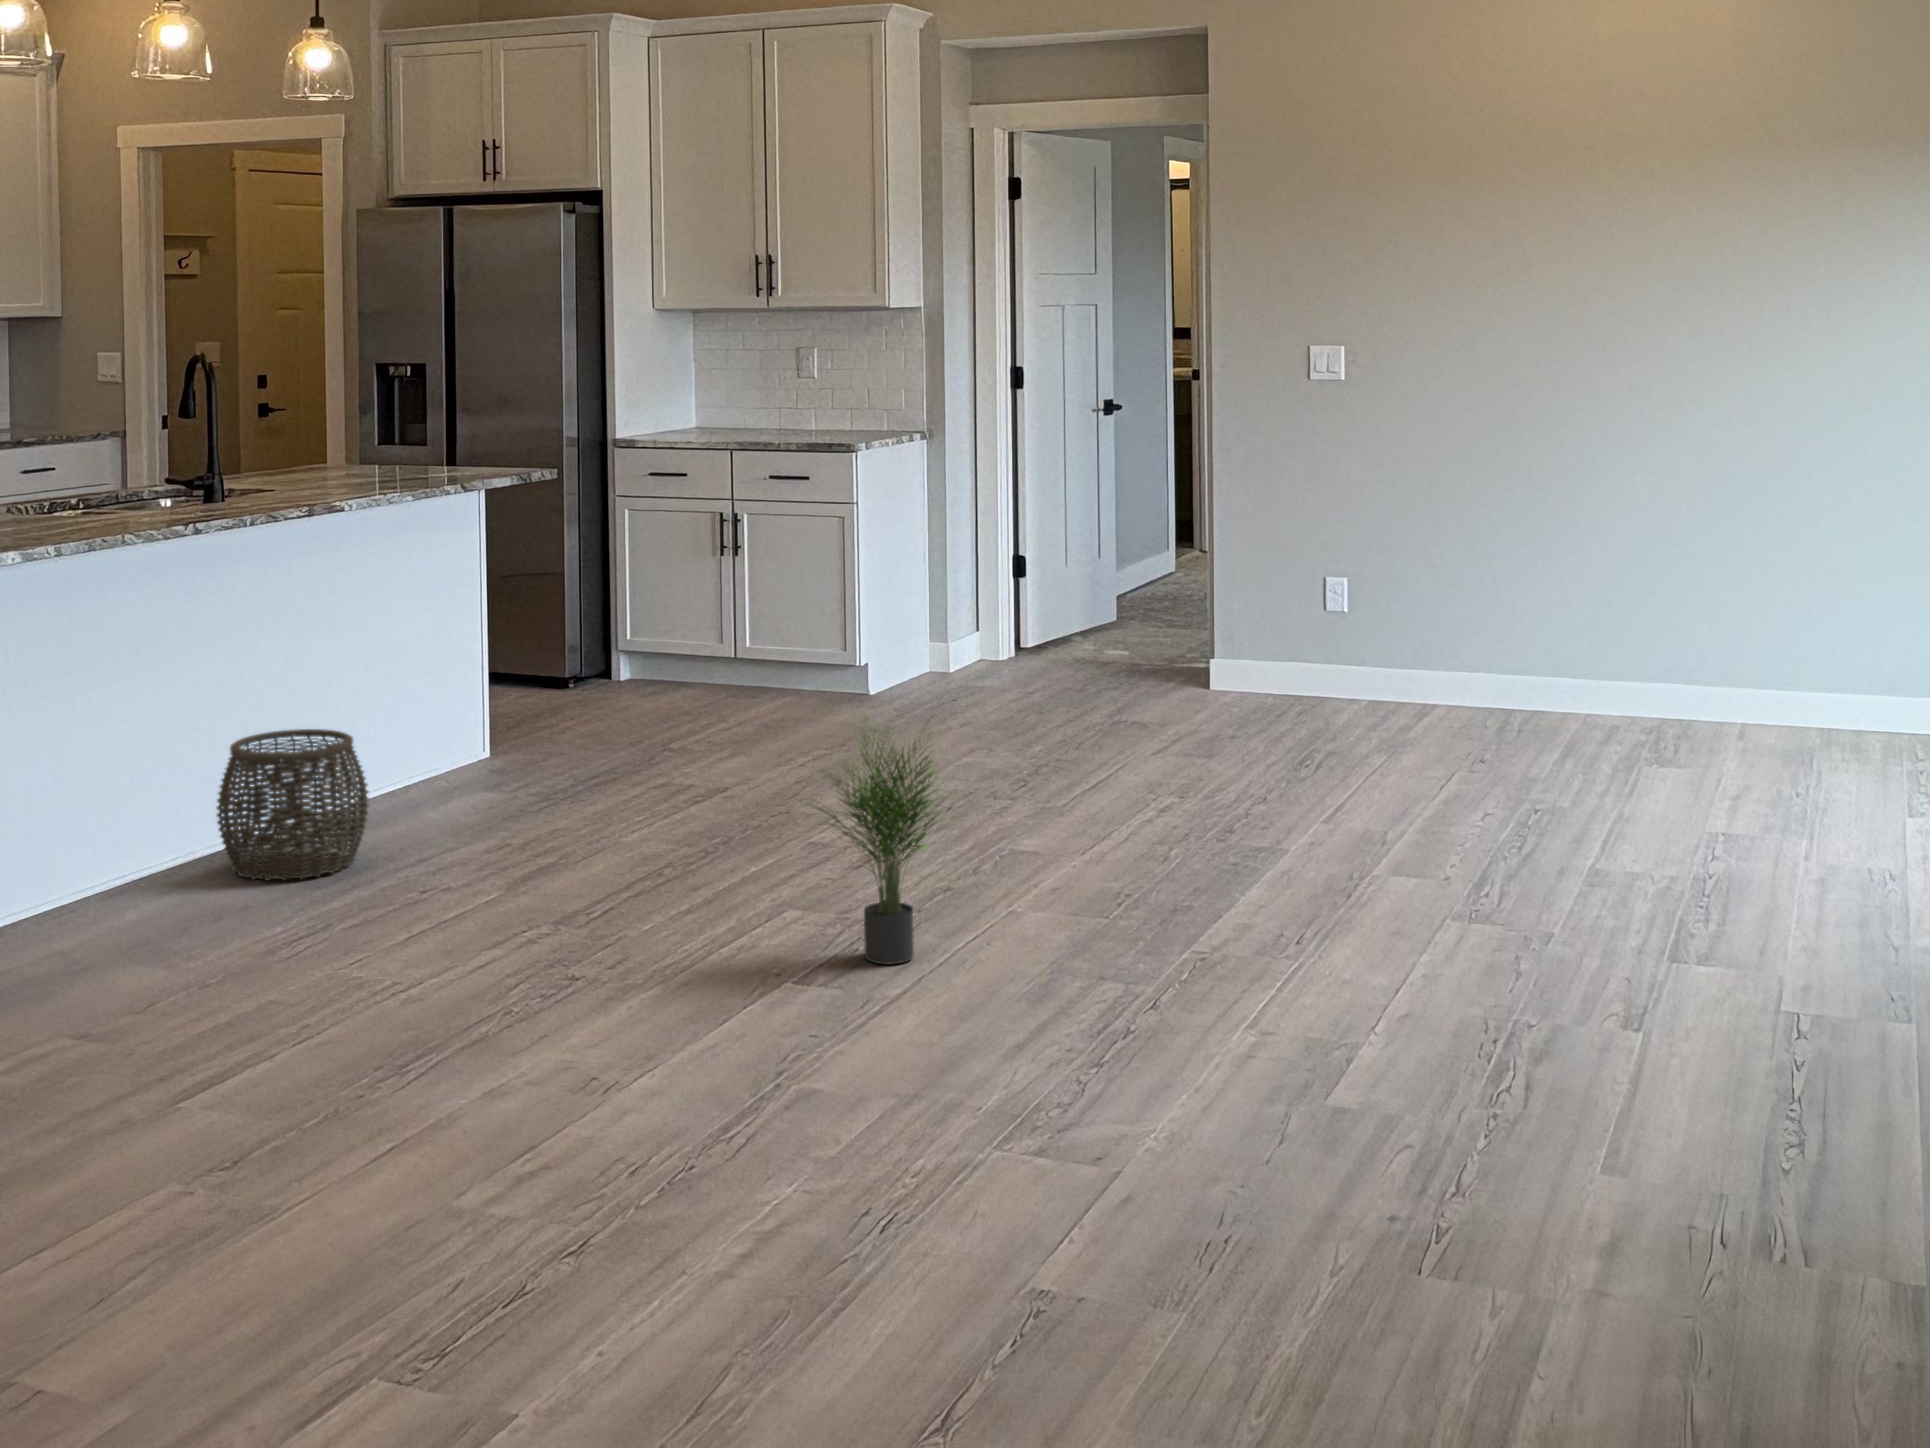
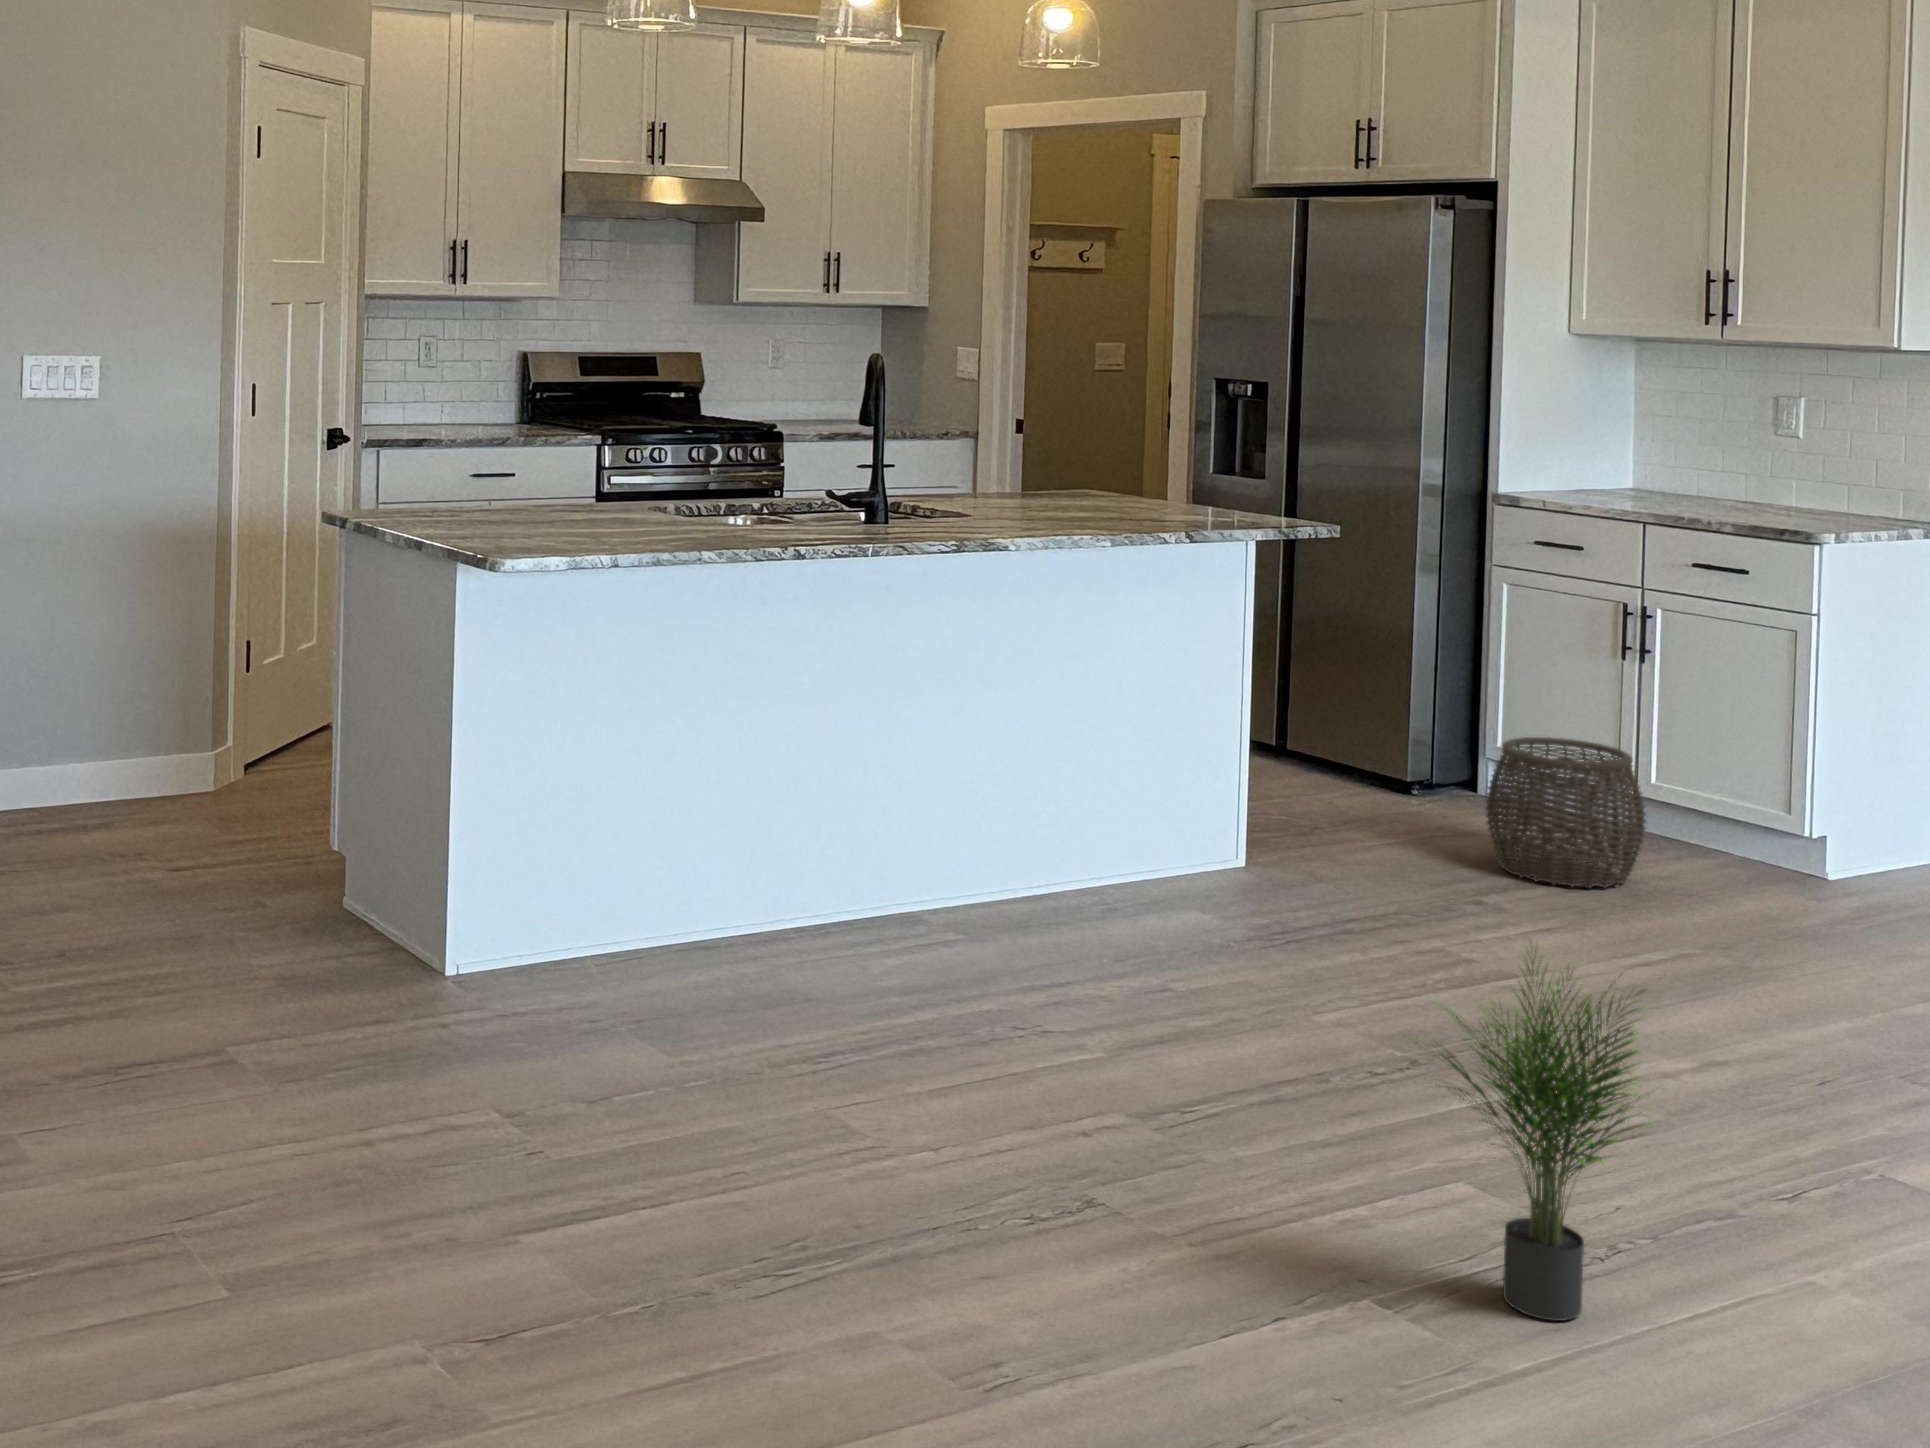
woven basket: present [217,729,369,881] -> present [1485,737,1646,888]

